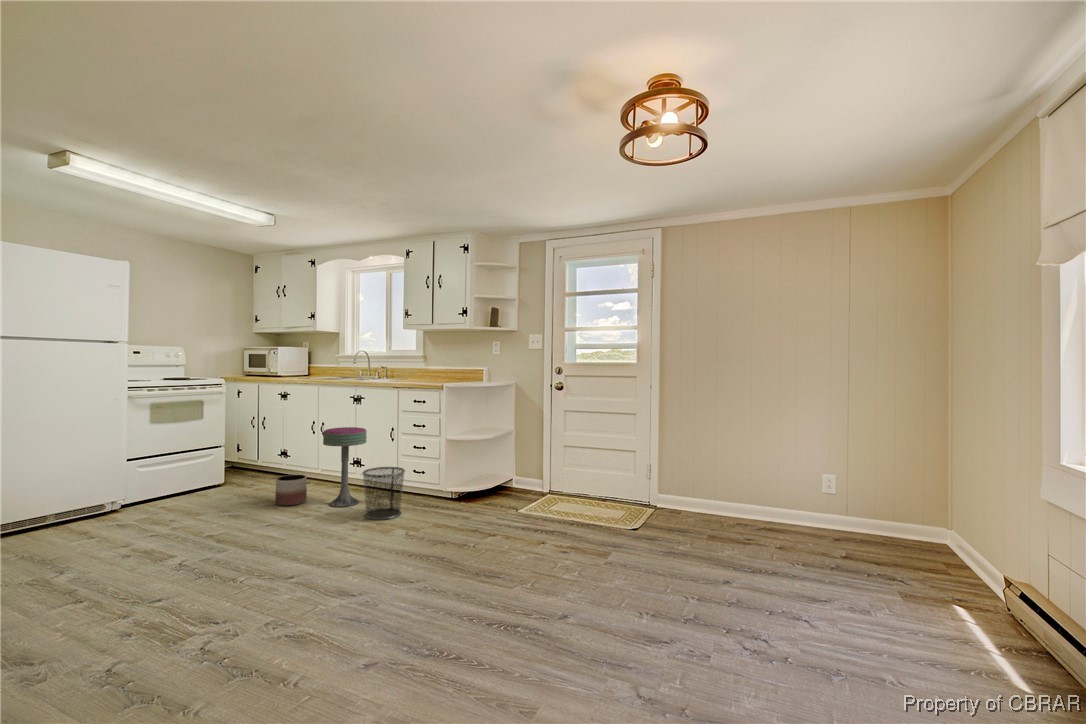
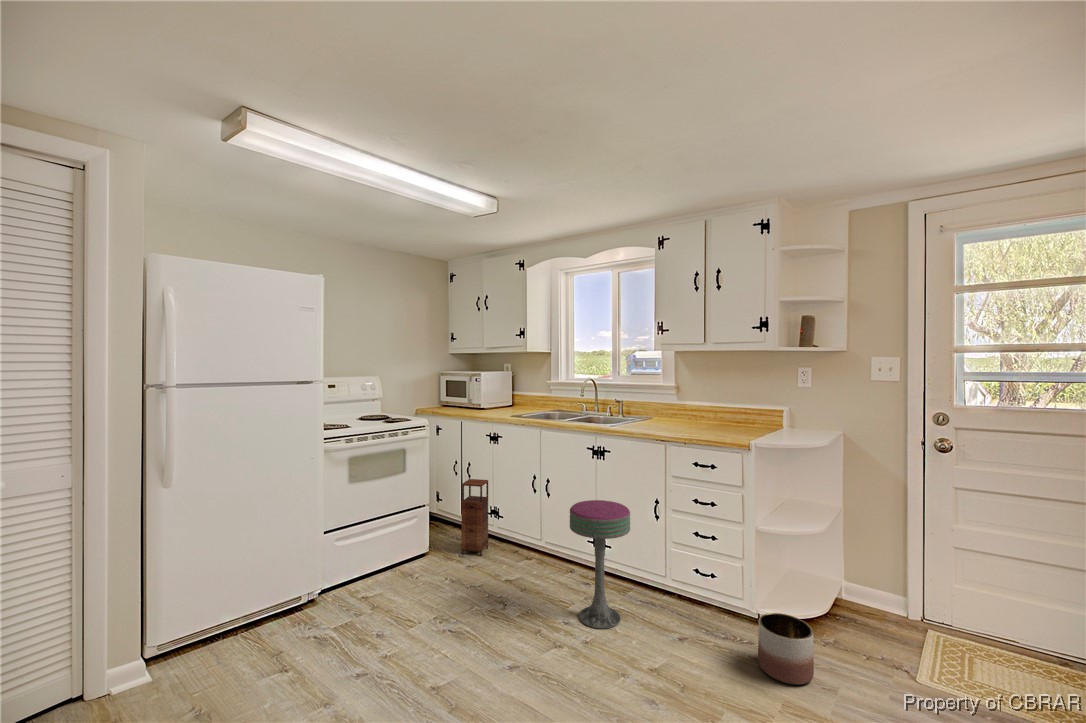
storage cabinet: none [252,428,278,484] -> present [461,479,488,556]
trash can: present [363,467,405,520] -> none [645,577,714,681]
planter: present [275,475,307,506] -> present [758,613,814,685]

